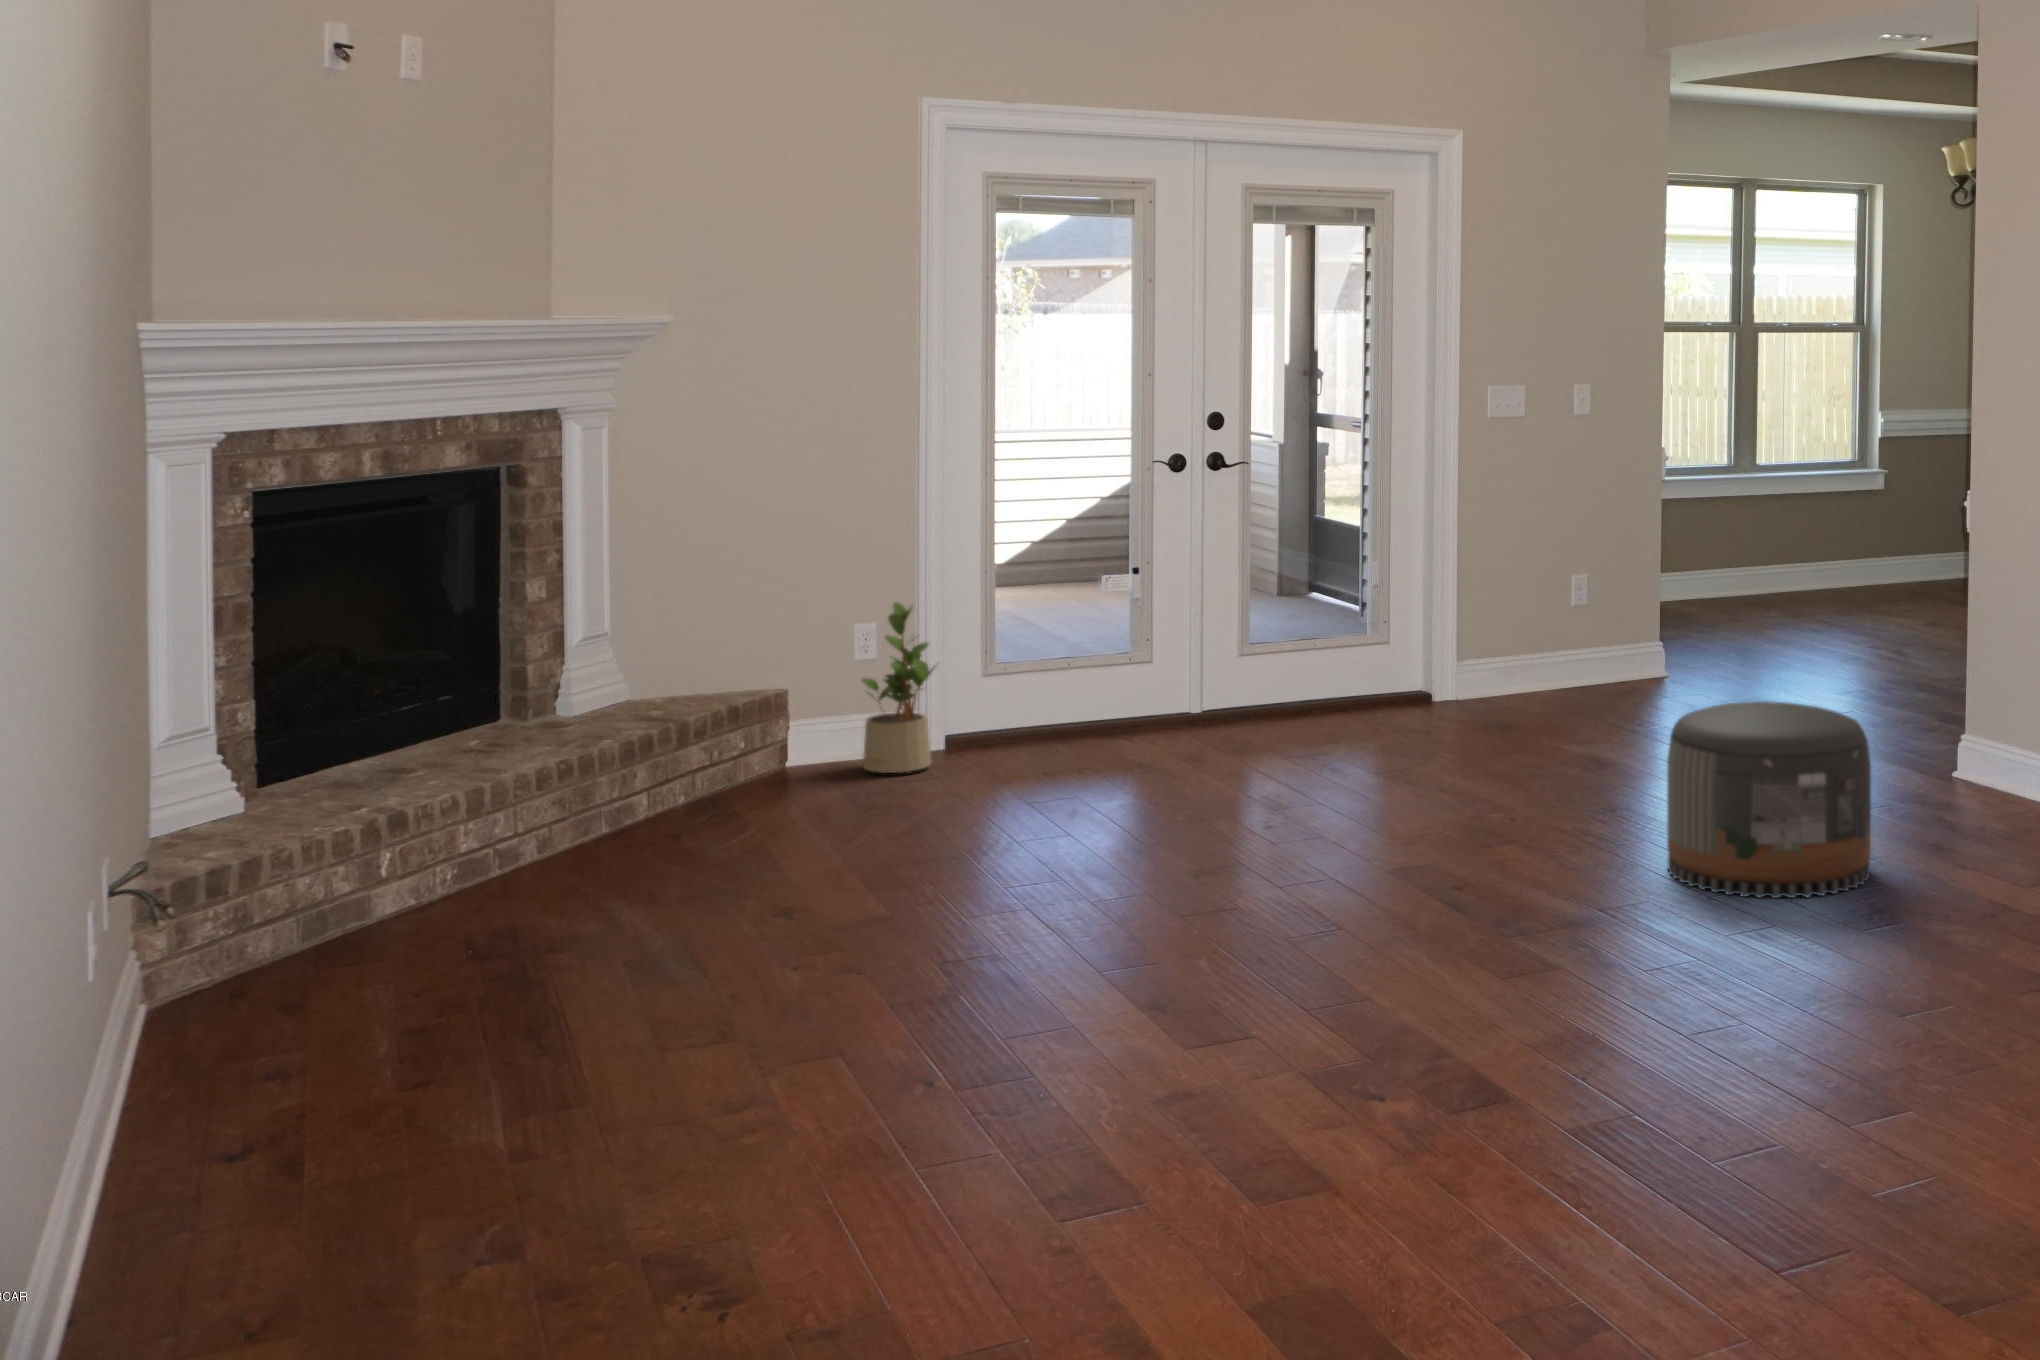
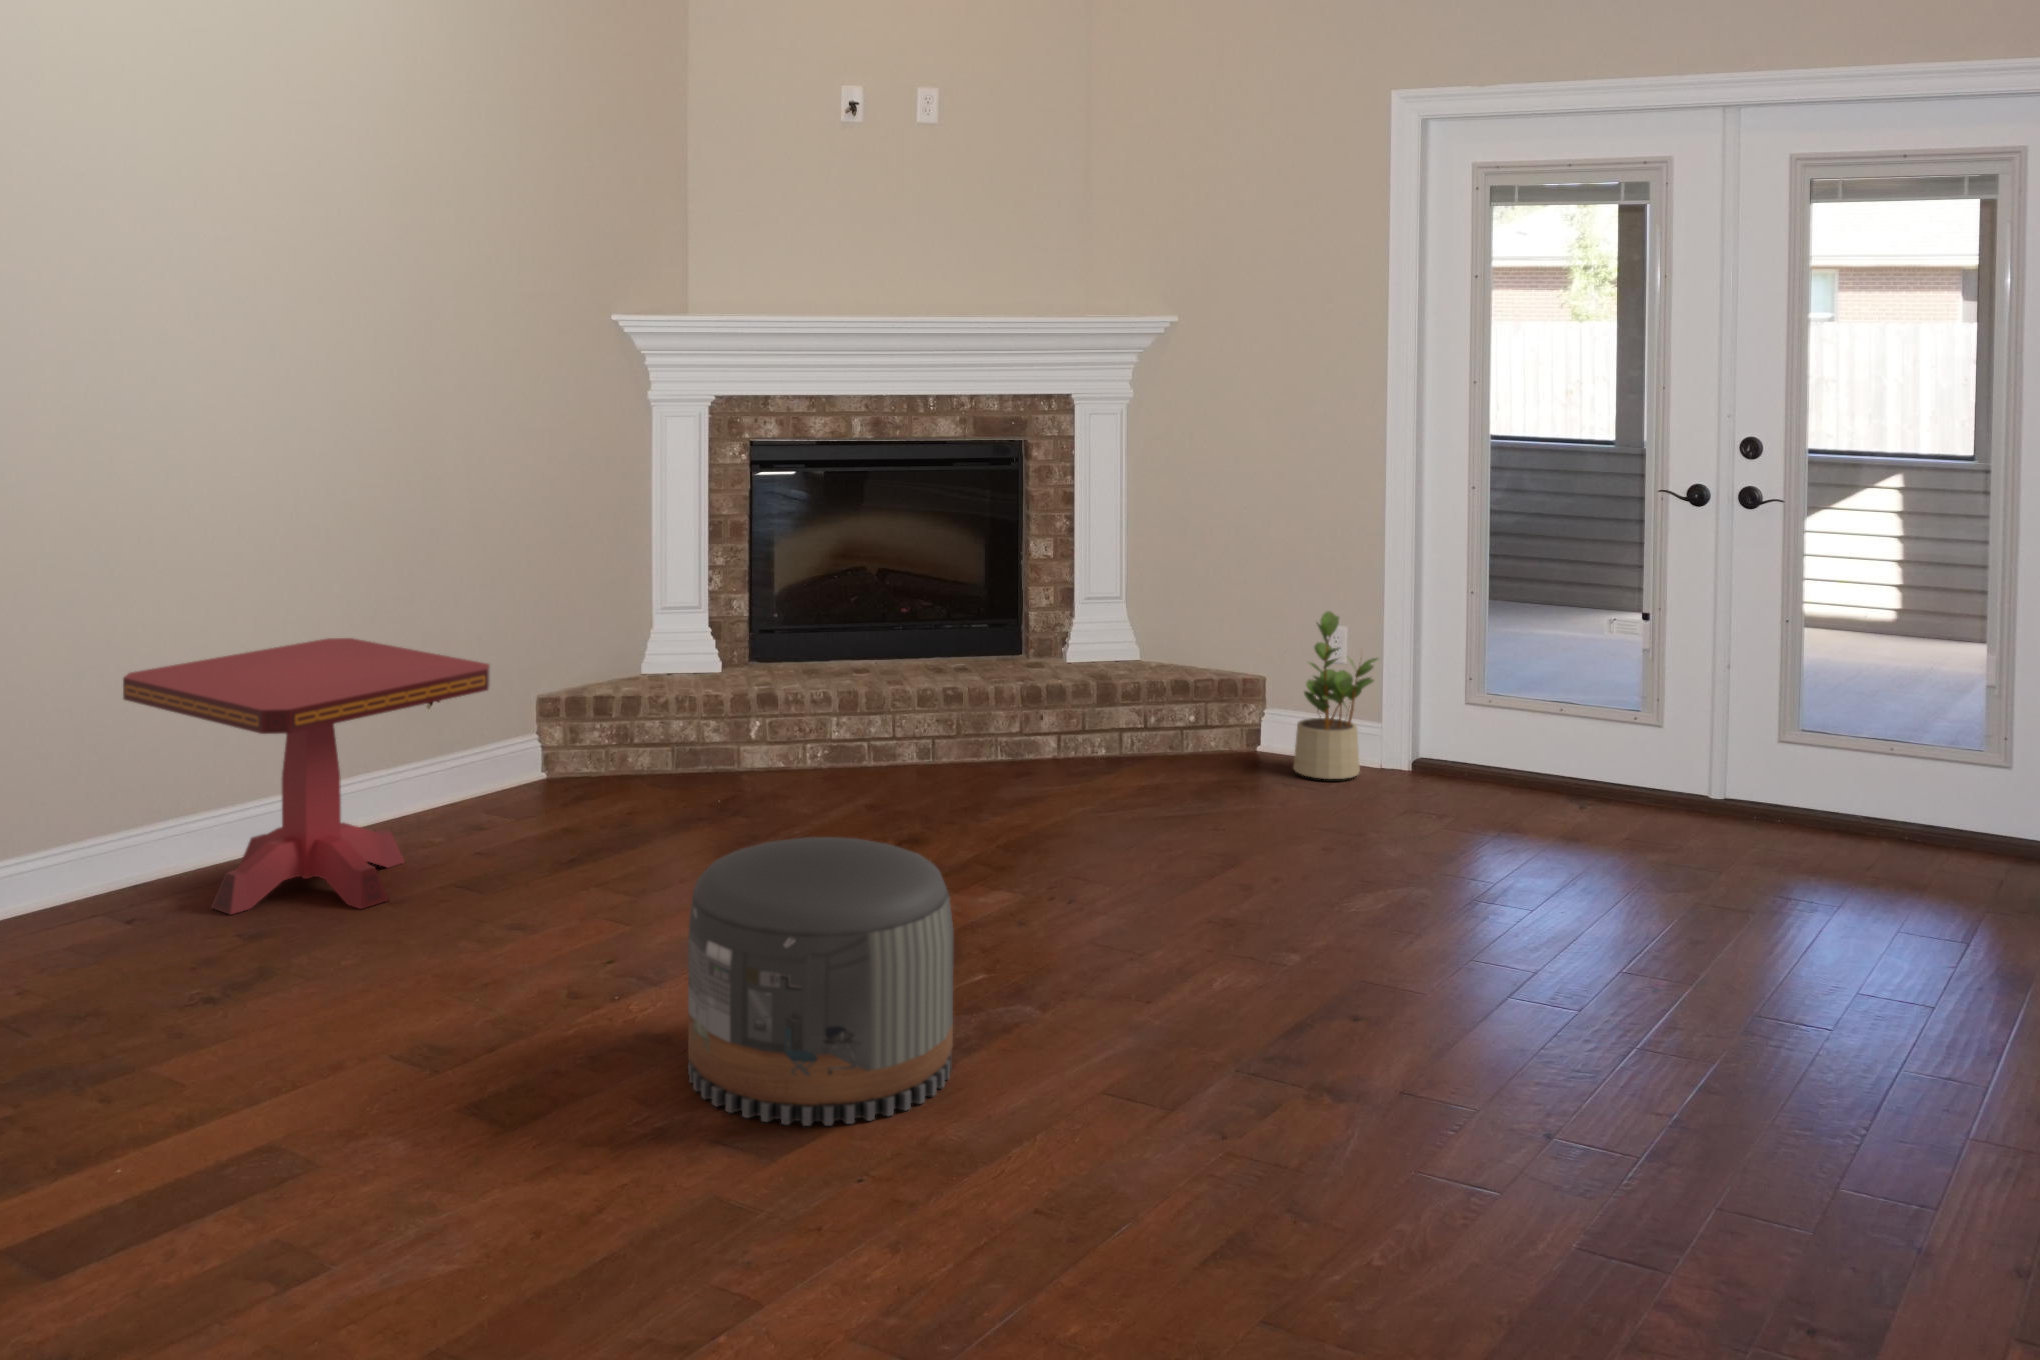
pouf: present [1667,701,1871,898] -> present [688,837,953,1126]
side table: none [76,787,522,1200] -> present [123,638,490,915]

